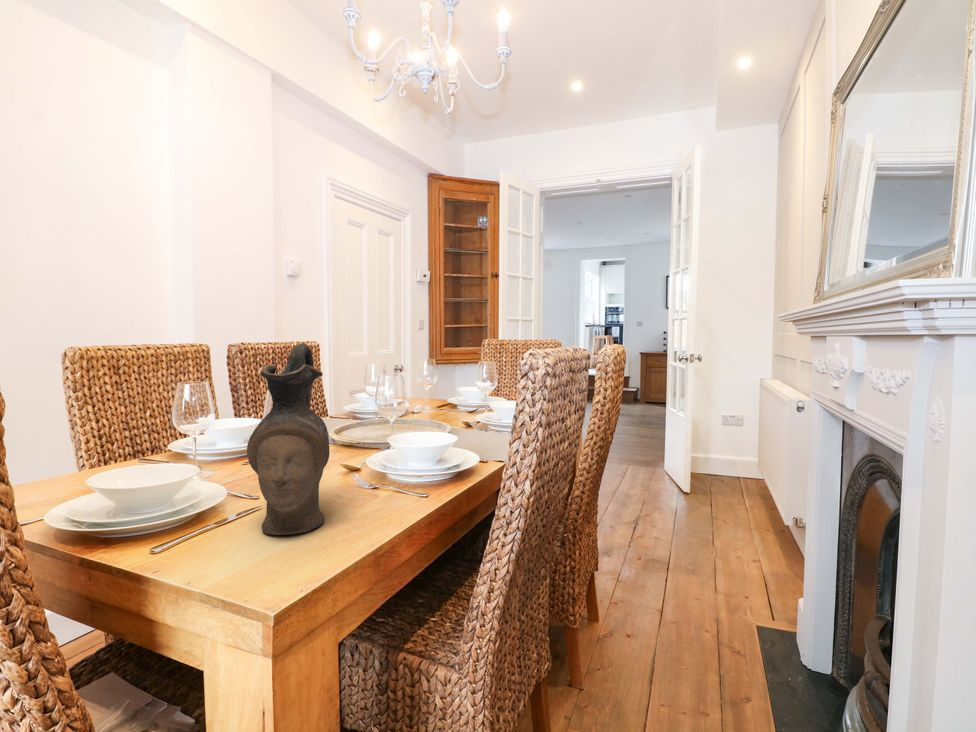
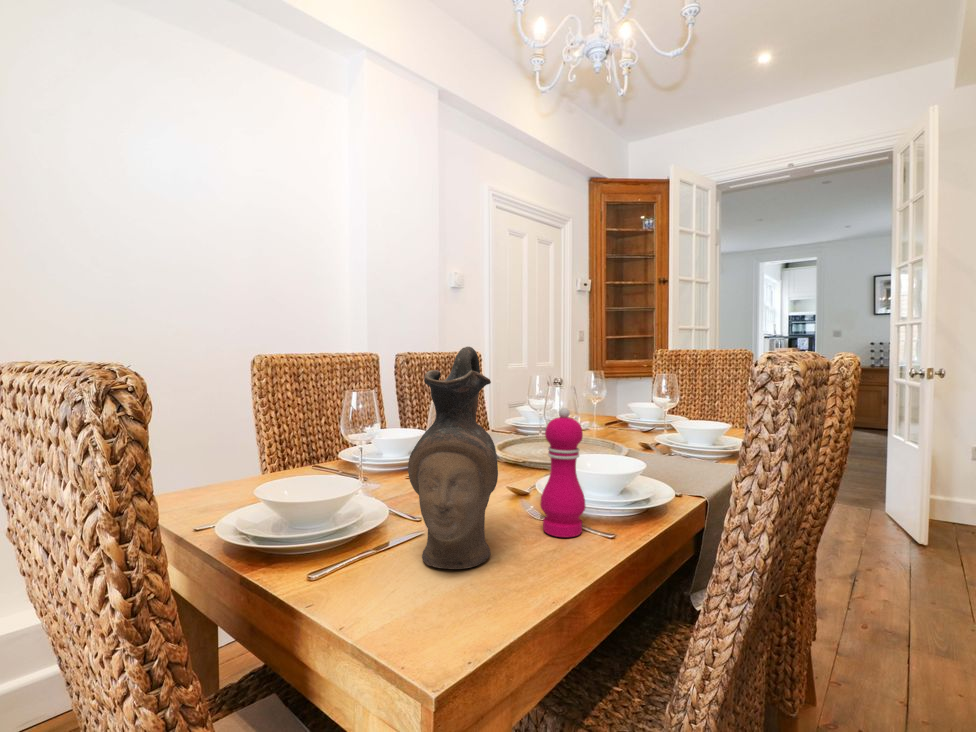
pepper mill: none [370,394,408,502] -> present [540,408,586,537]

